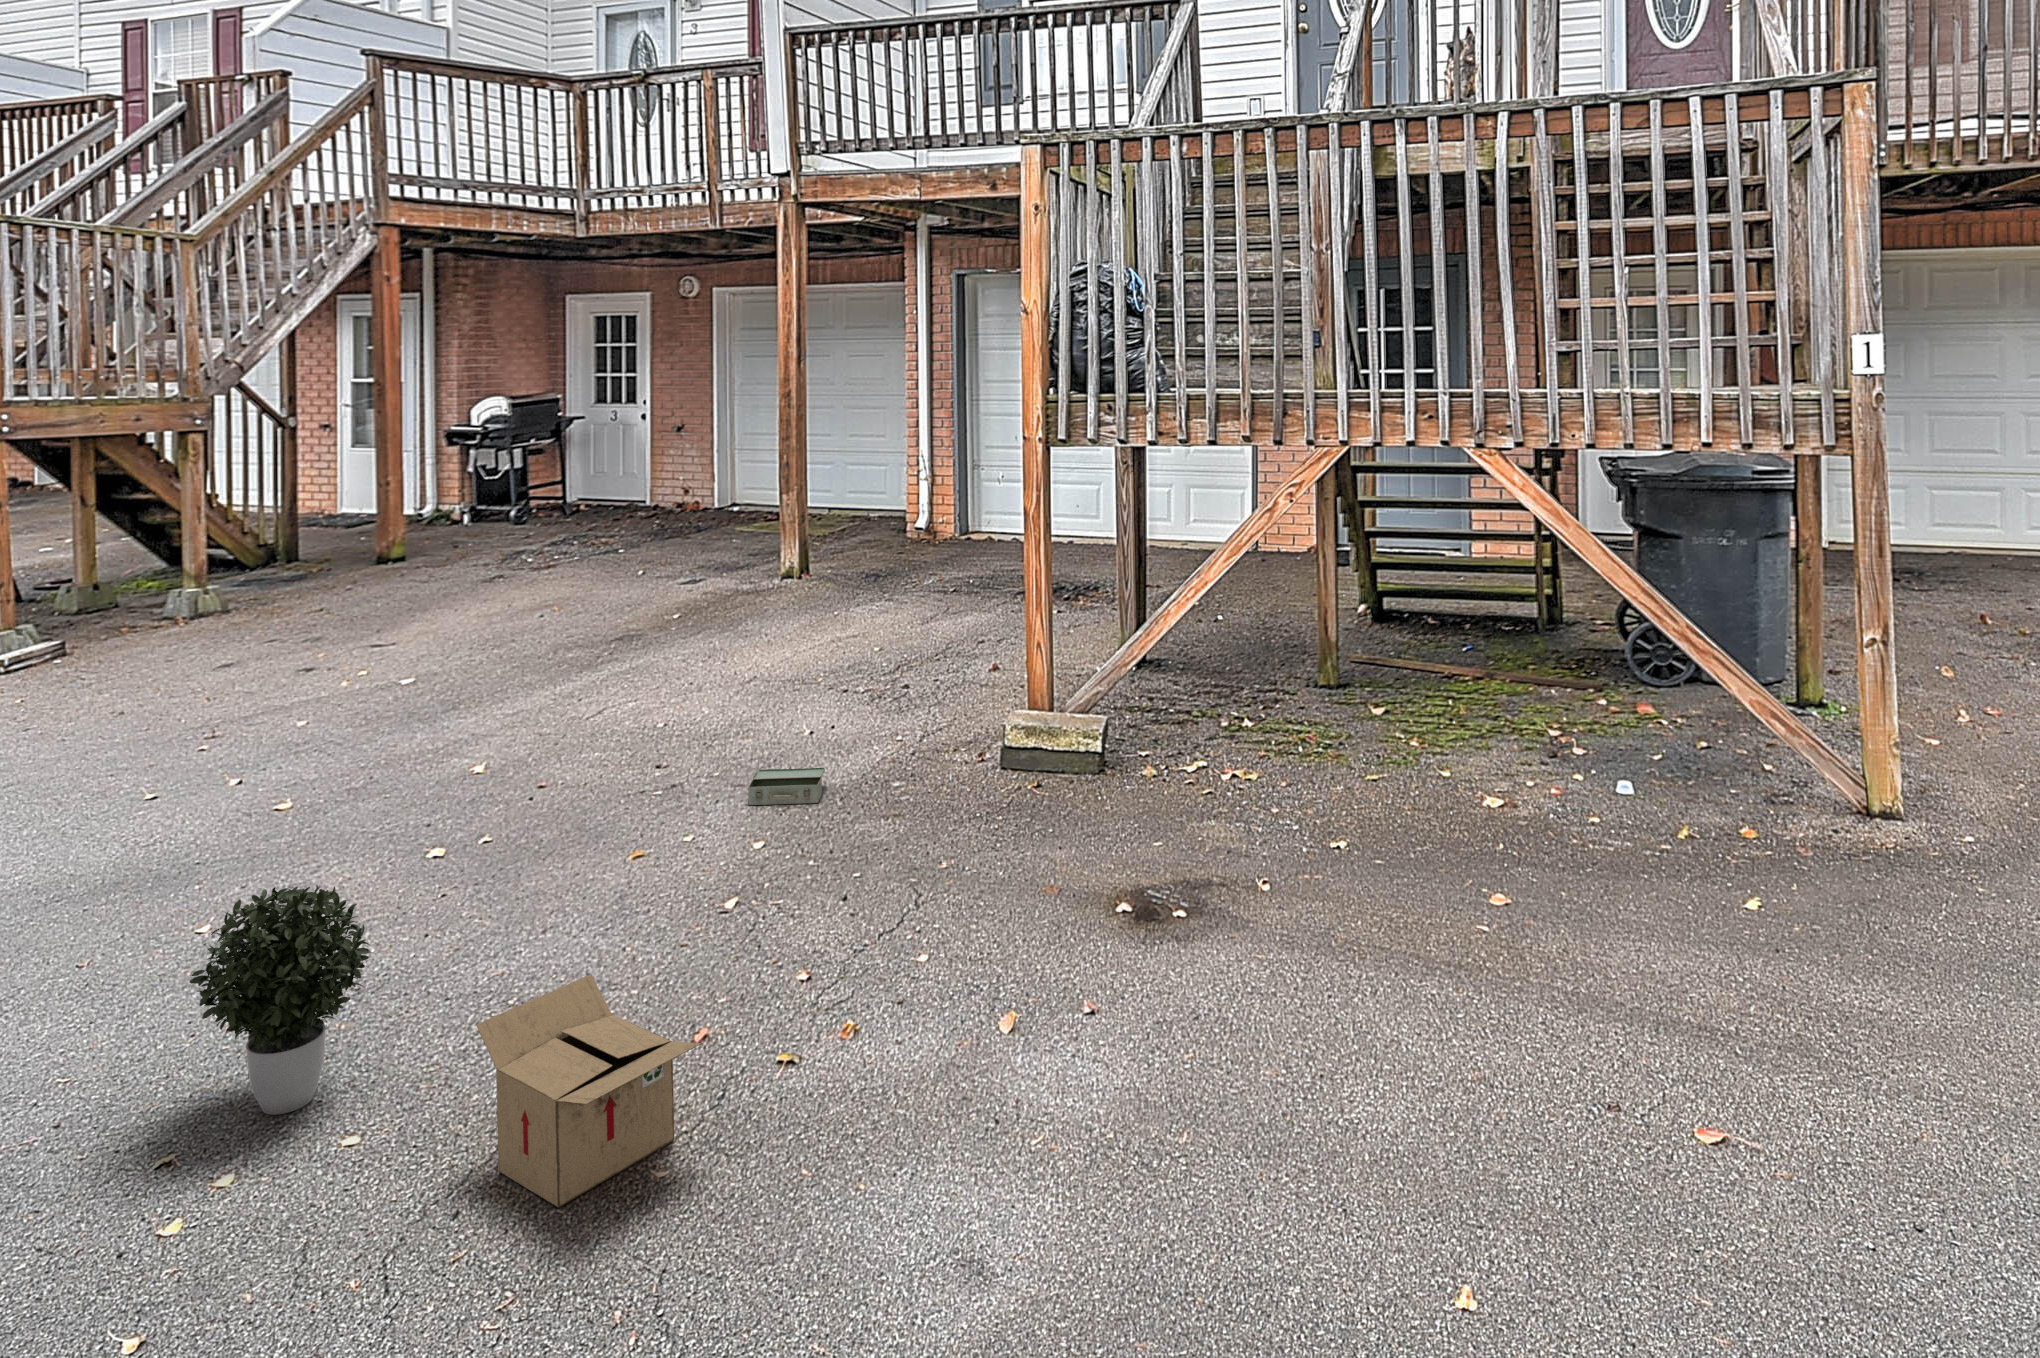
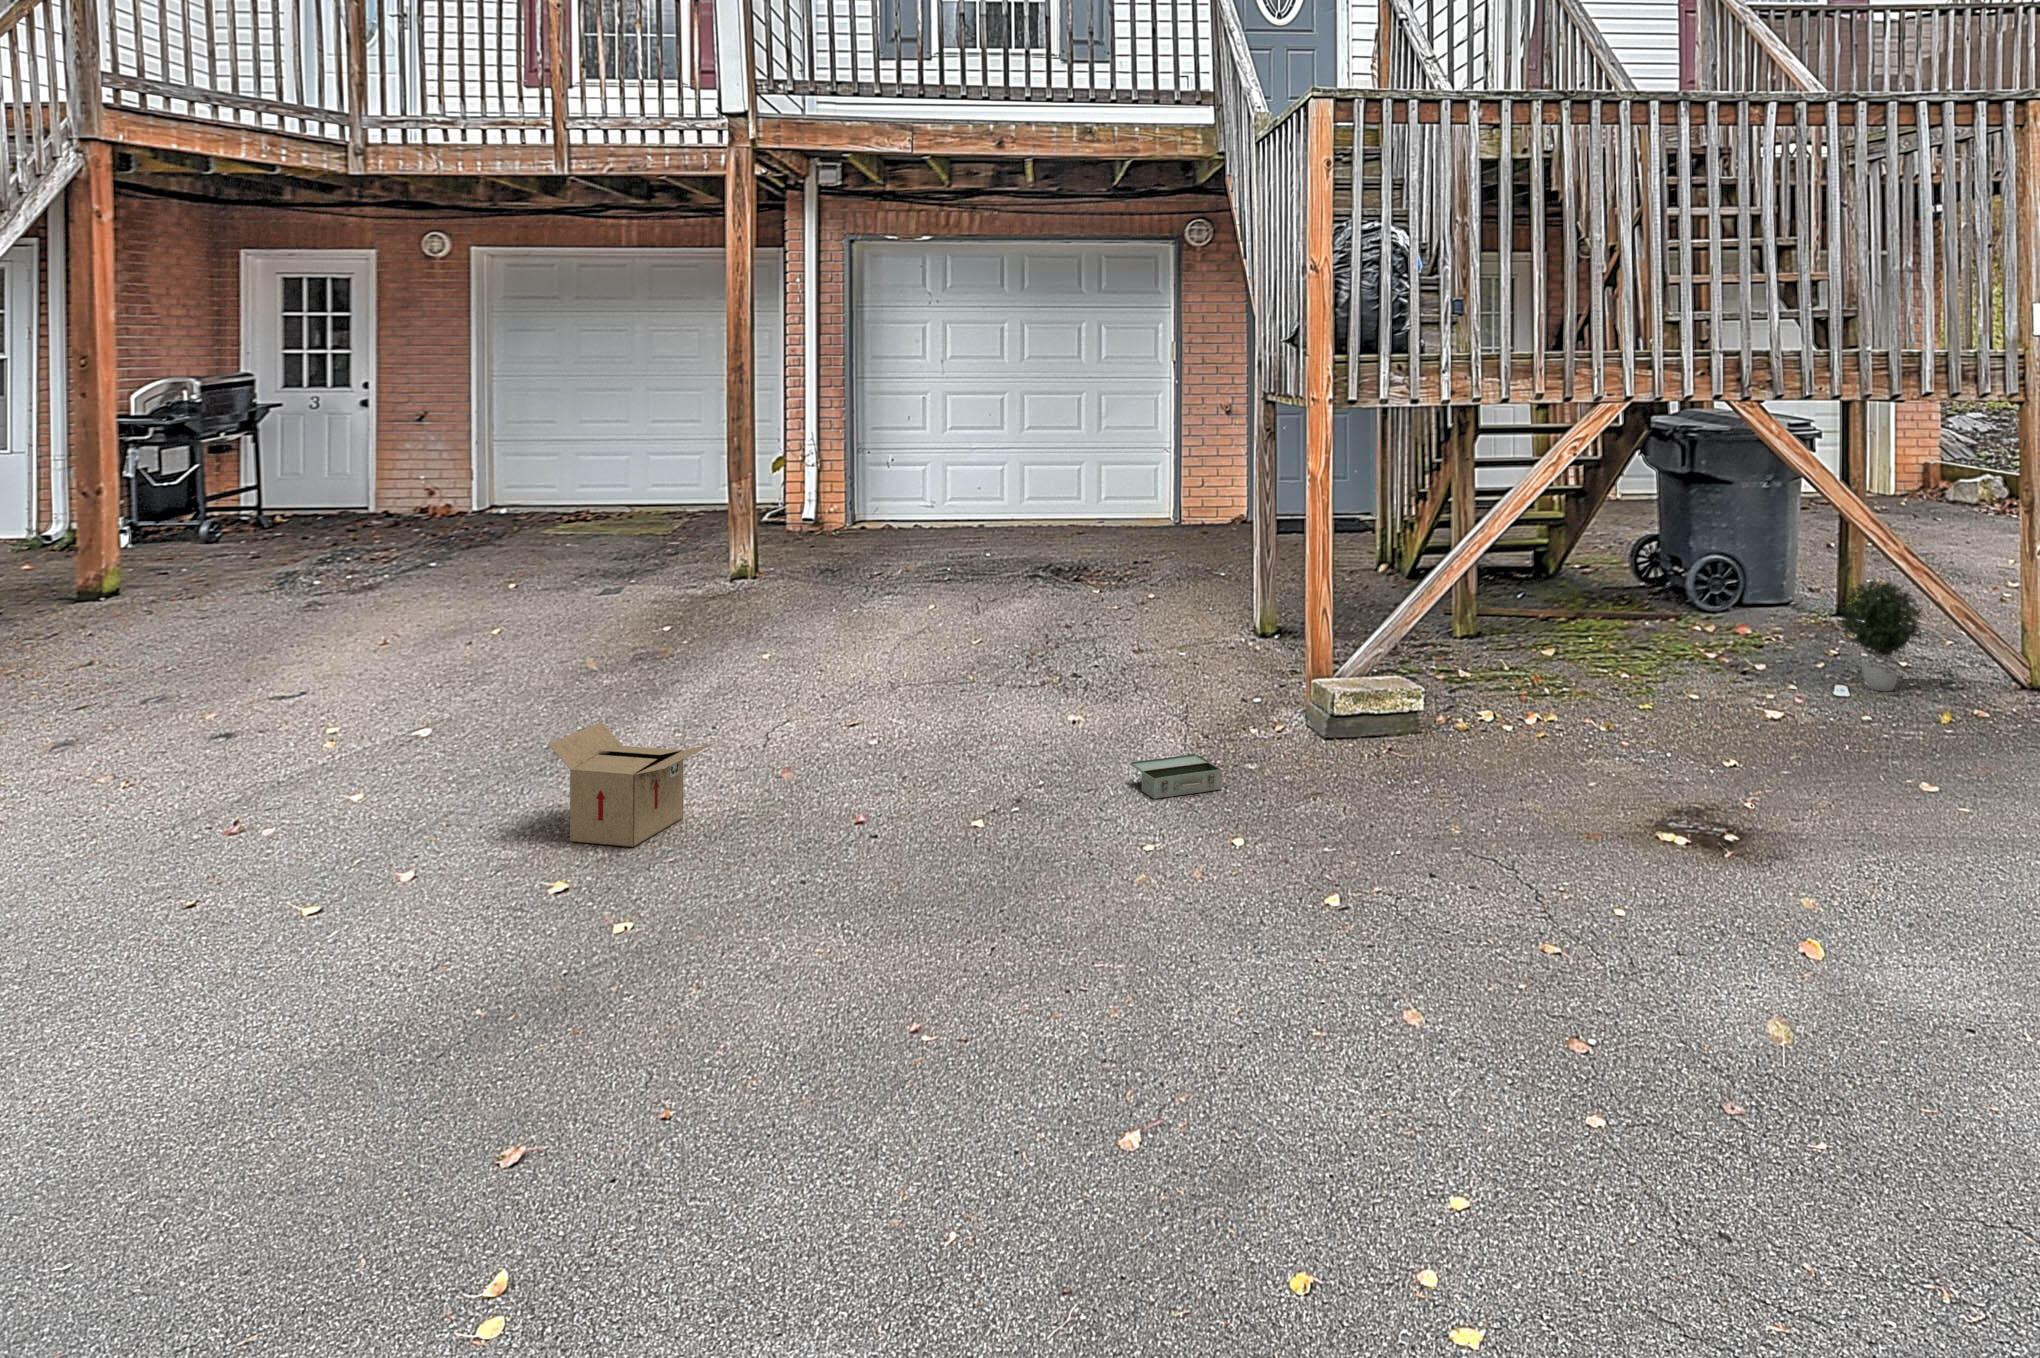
potted plant: present [190,885,370,1115] -> present [1840,581,1922,691]
cardboard box: present [476,974,702,1208] -> present [548,722,712,847]

